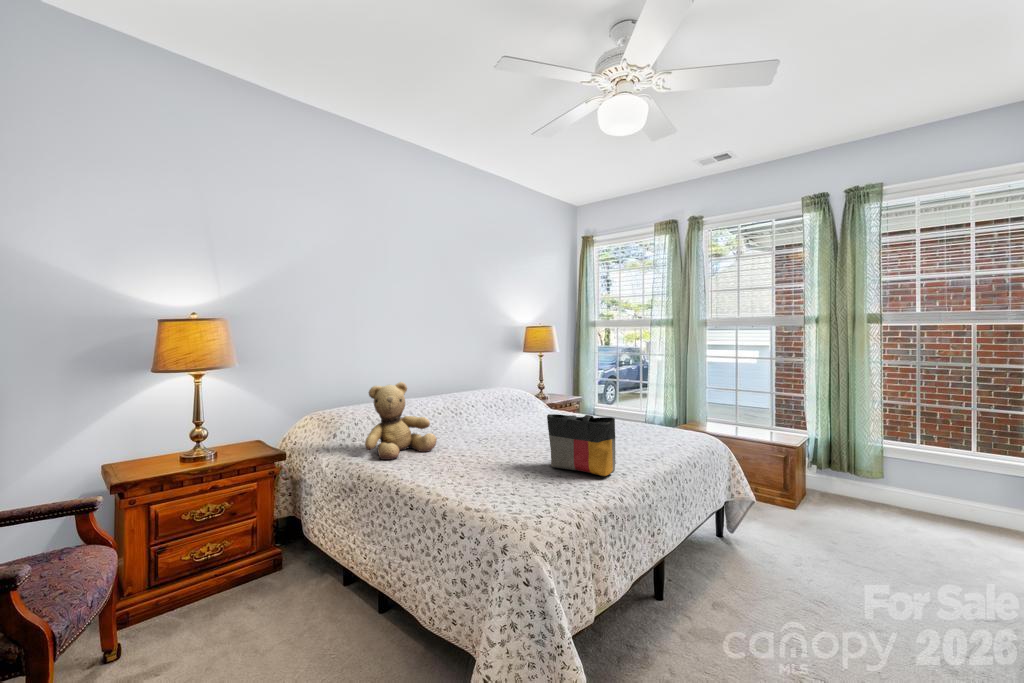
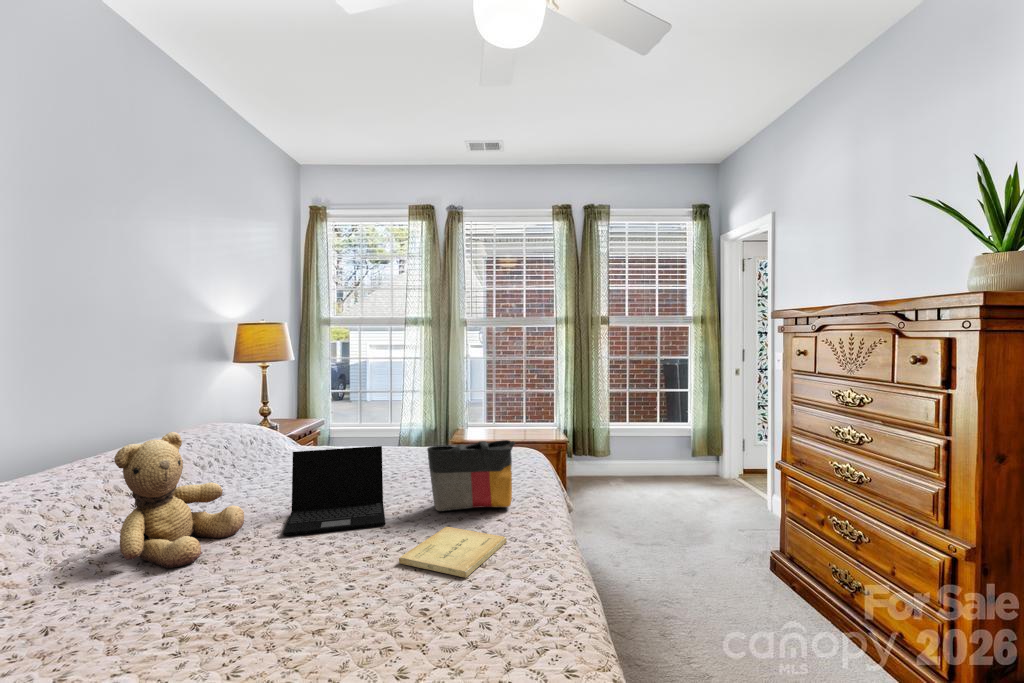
laptop: none [446,406,530,466] -> present [283,446,385,536]
book: none [478,476,566,510] -> present [399,527,506,578]

